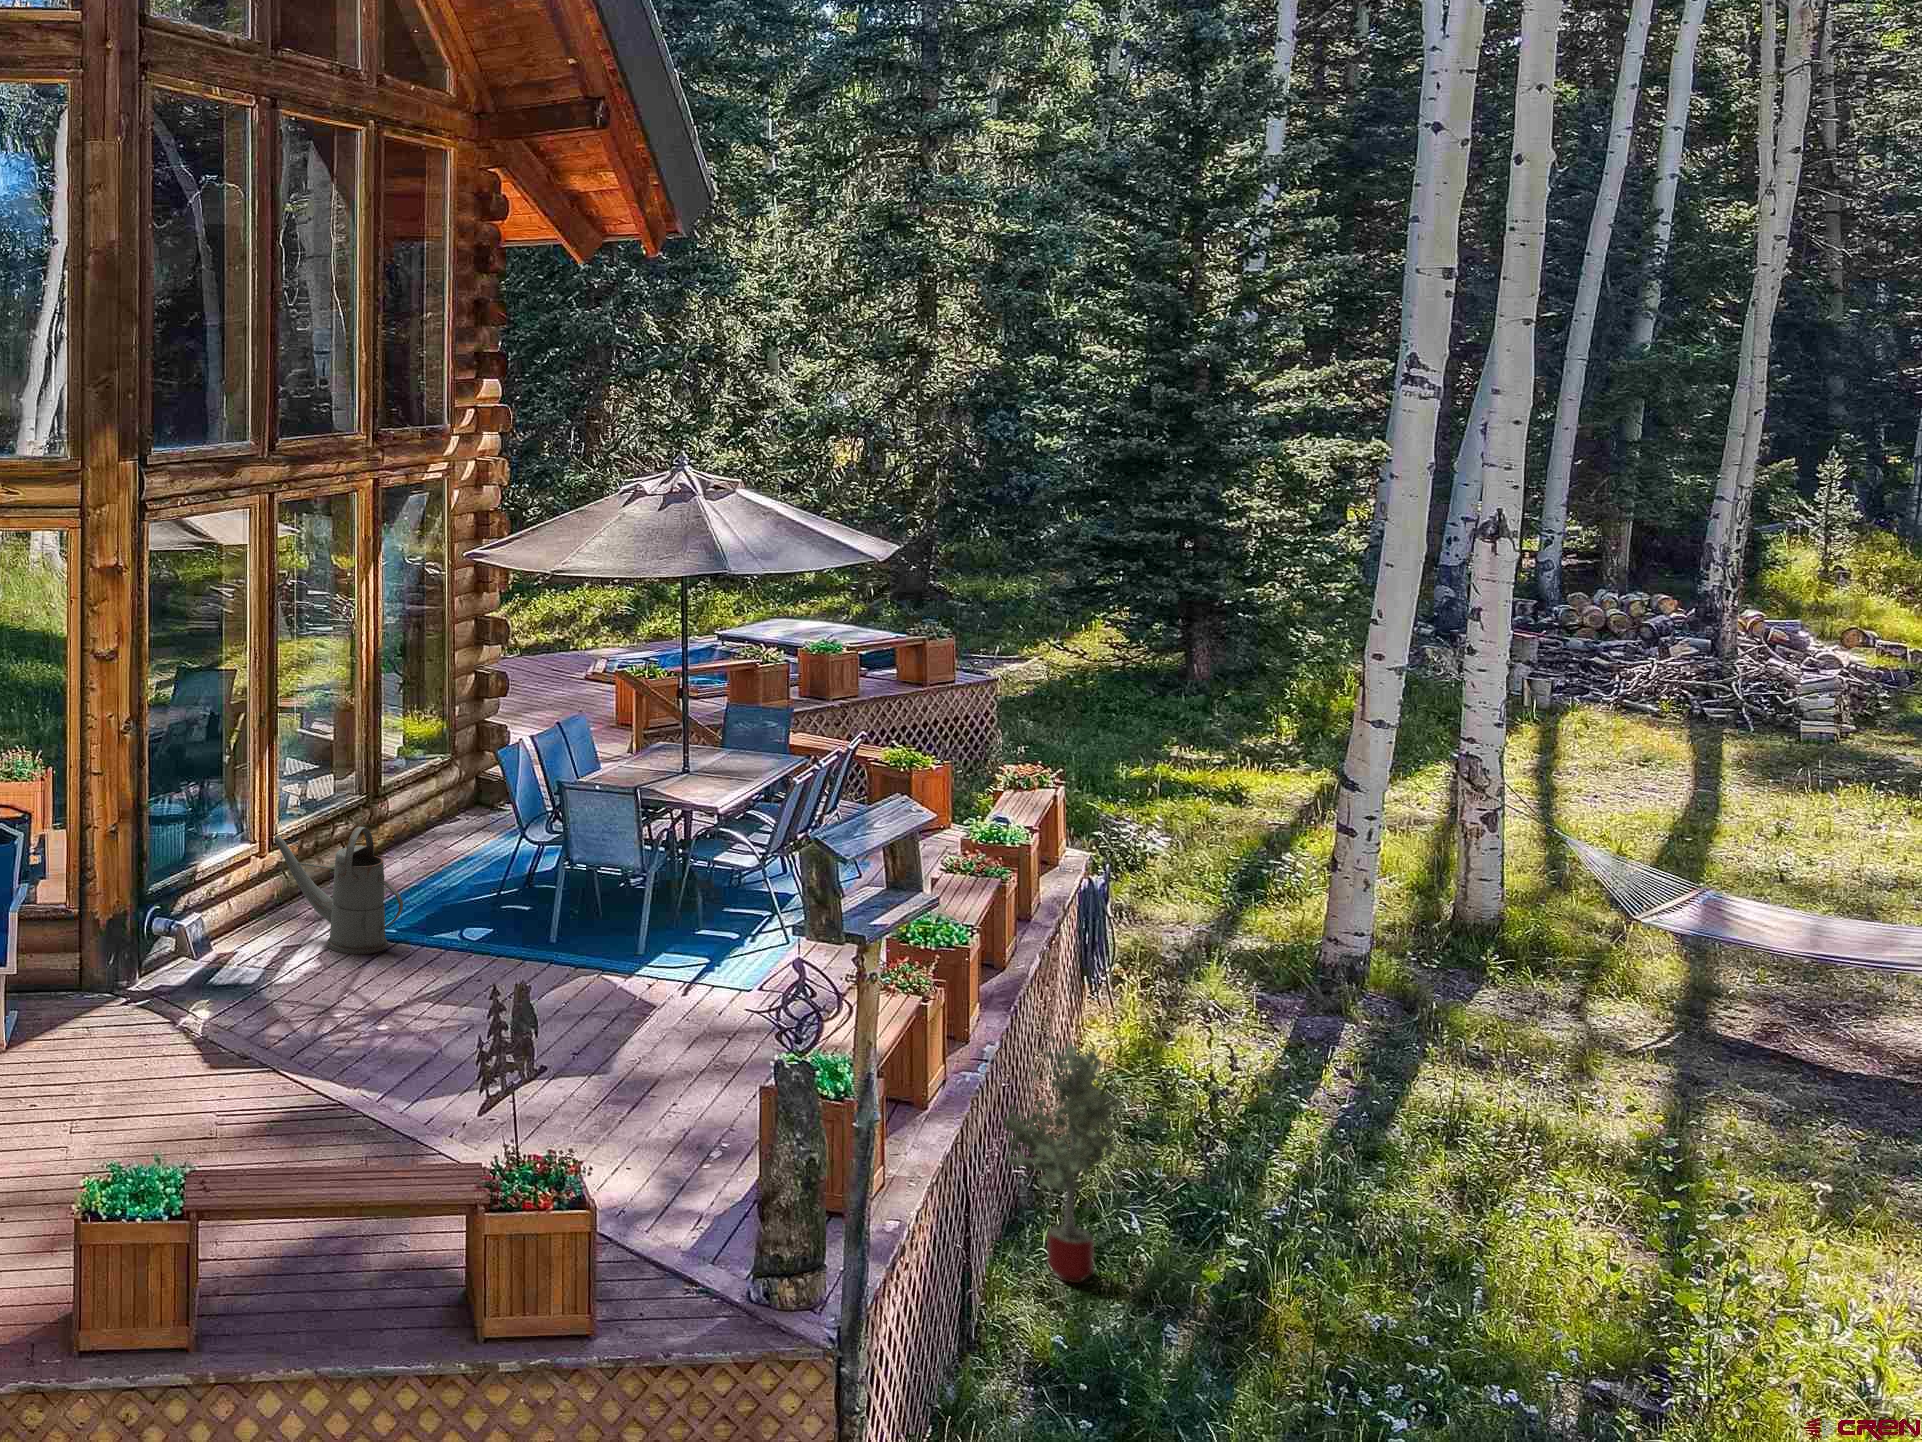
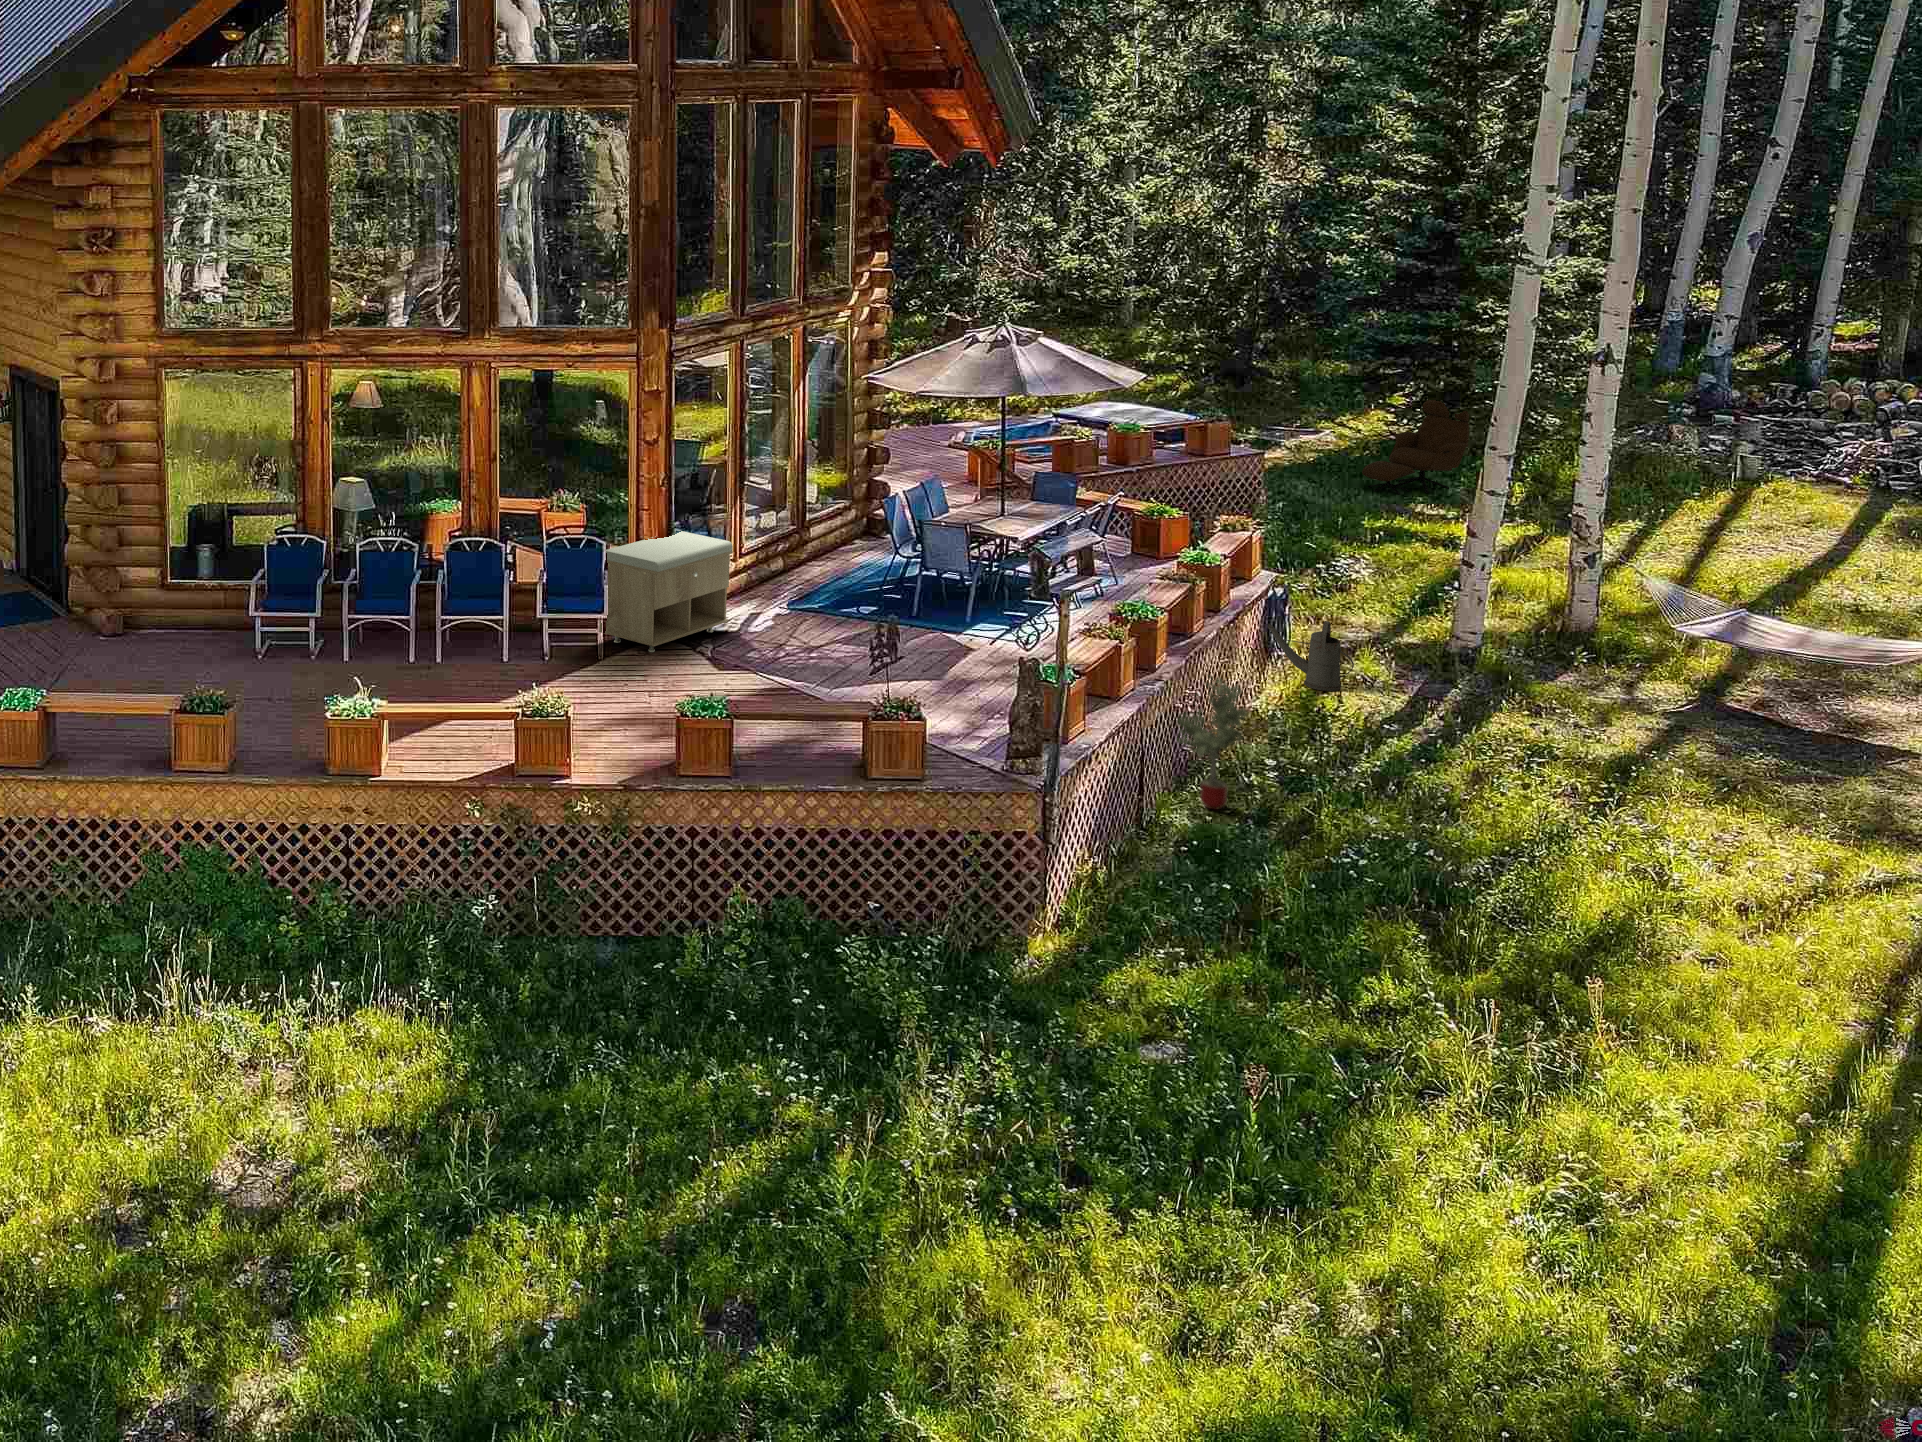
lounge chair: none [1096,616,1221,739] -> present [1362,400,1469,495]
storage bench: none [5,809,248,1035] -> present [599,531,733,652]
watering can: present [274,826,403,954] -> present [1268,621,1354,691]

